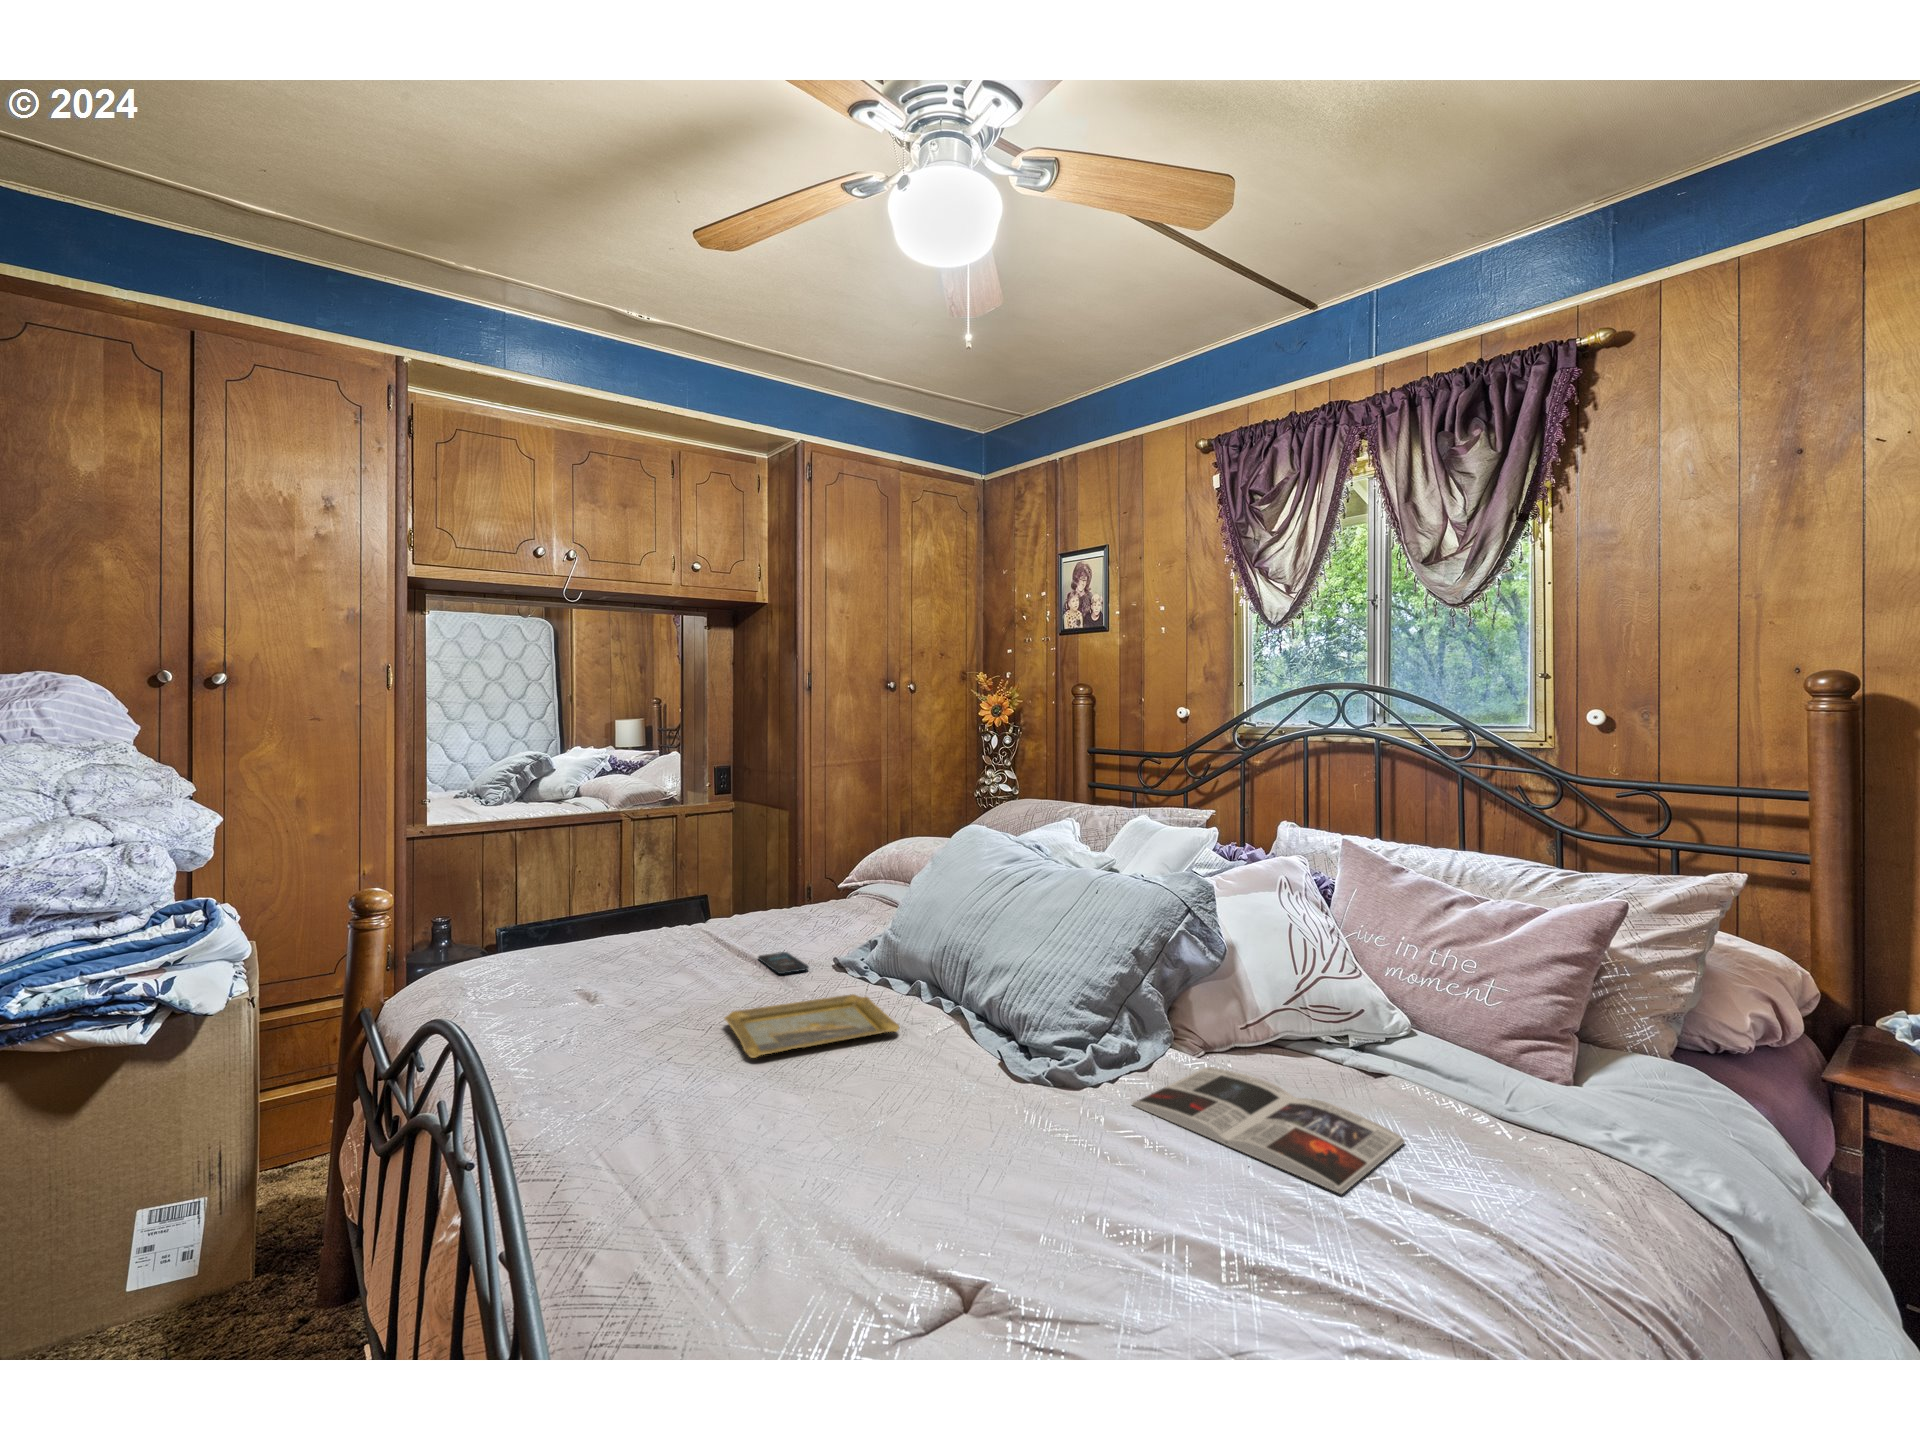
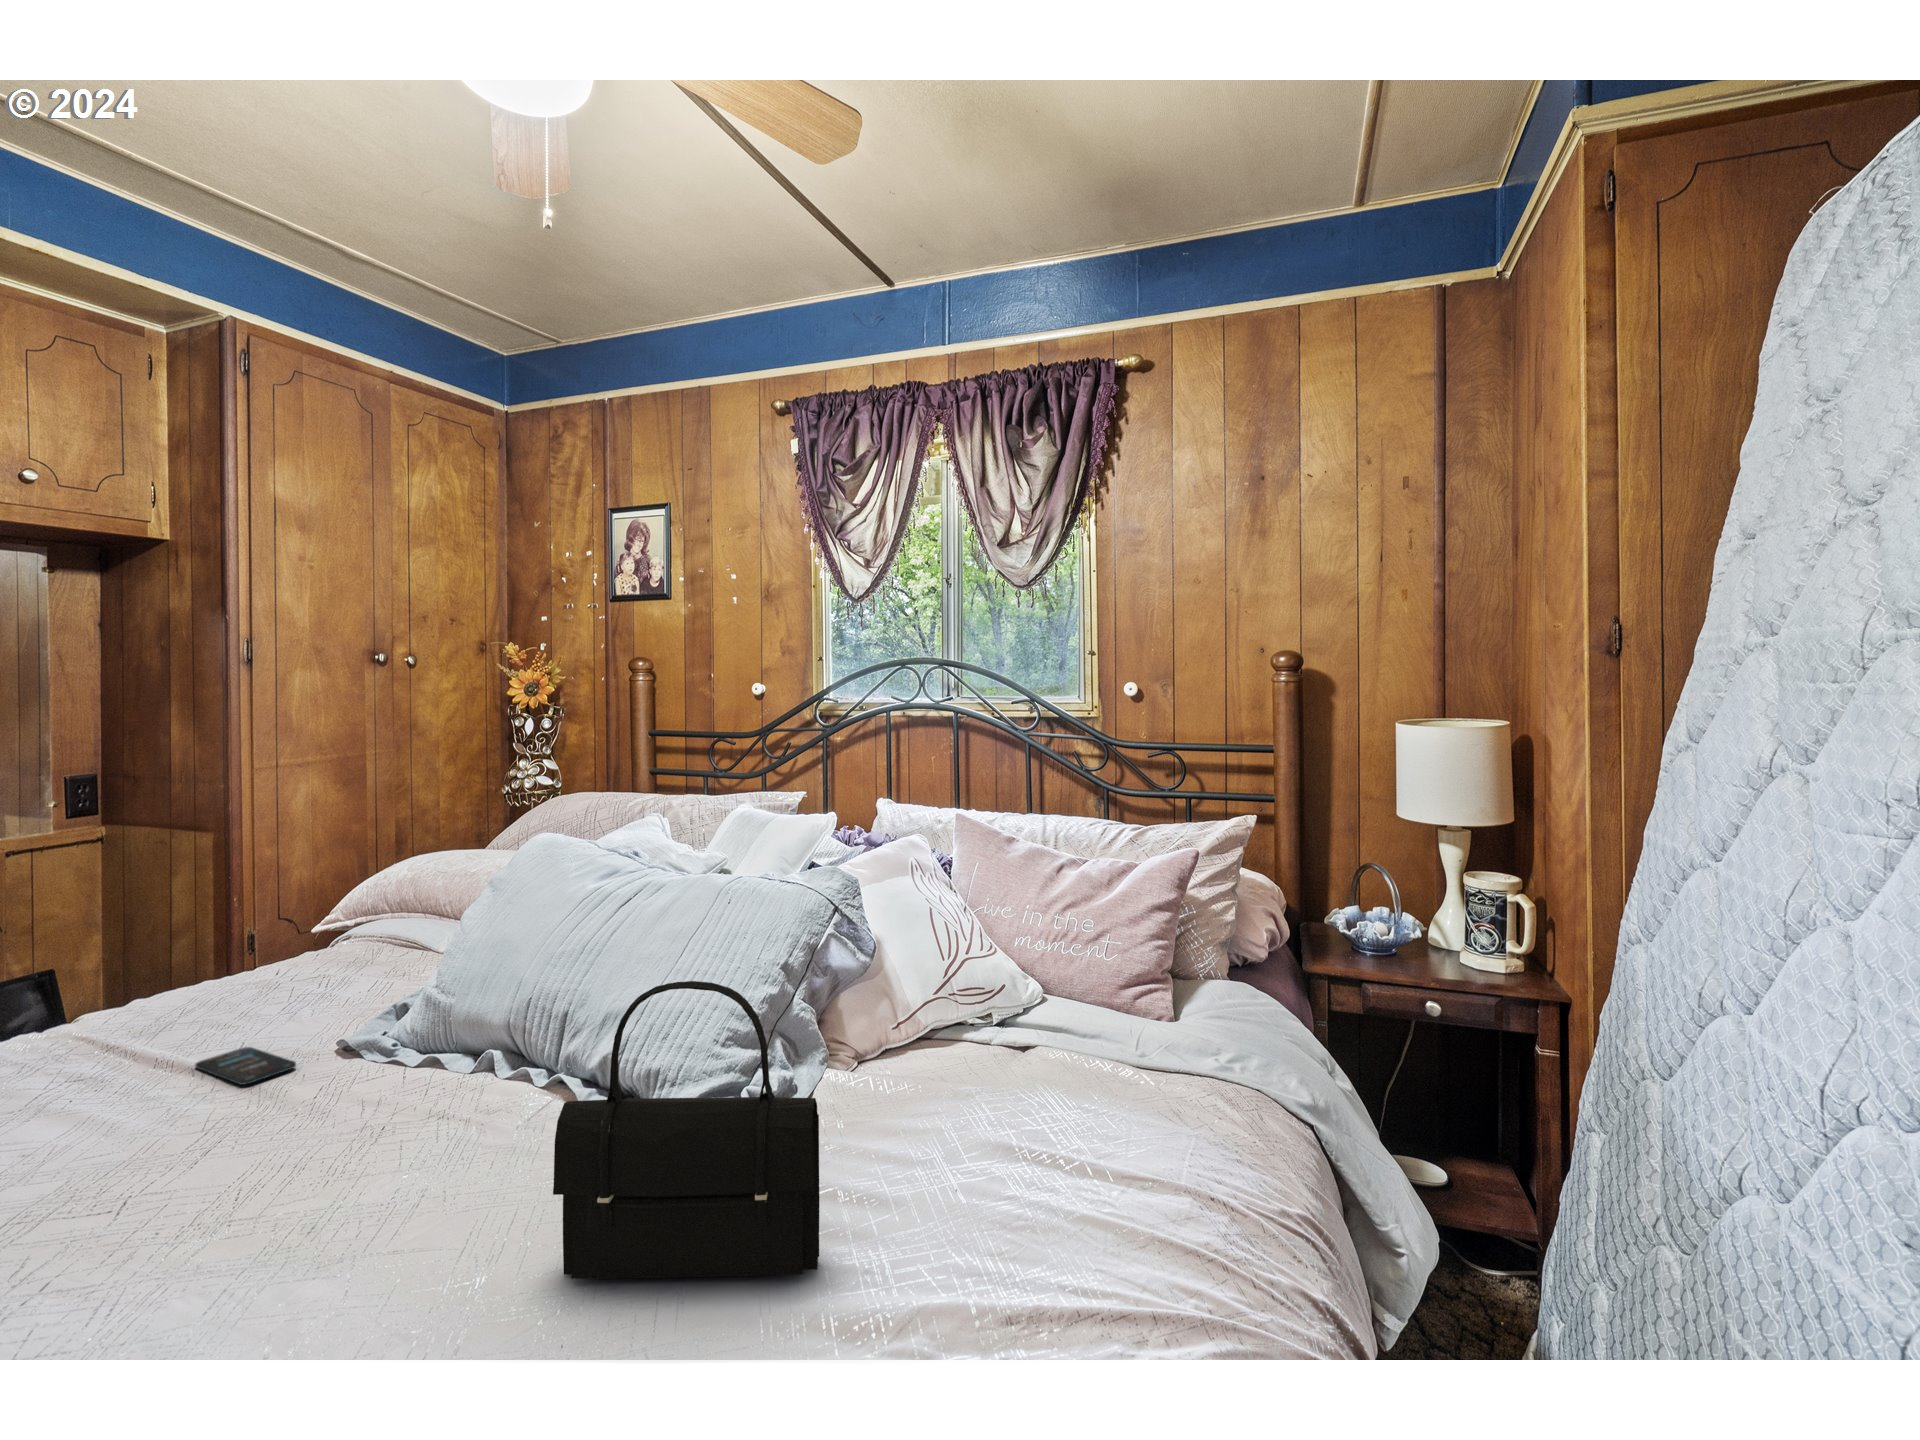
handbag: none [921,930,1108,1181] -> present [553,981,820,1279]
tray: present [725,994,899,1058] -> none [149,1091,474,1245]
magazine: present [1132,1067,1405,1194] -> none [811,1079,1081,1194]

